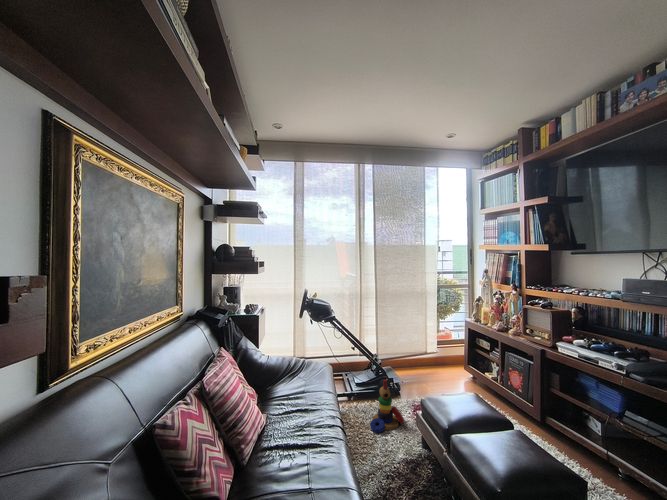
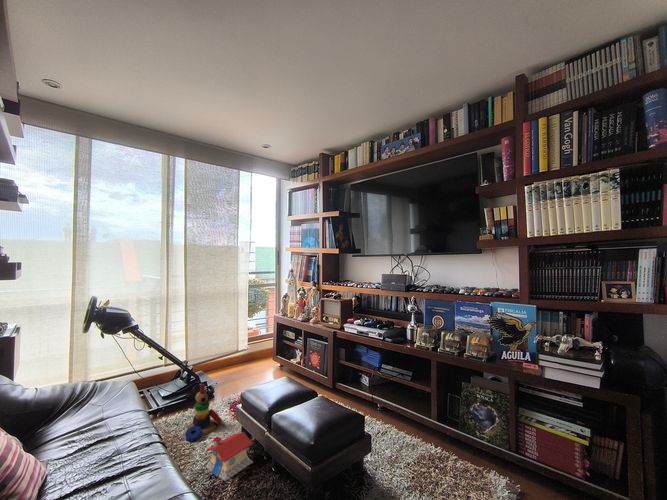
toy house: none [385,438,431,487] -> present [206,432,253,481]

